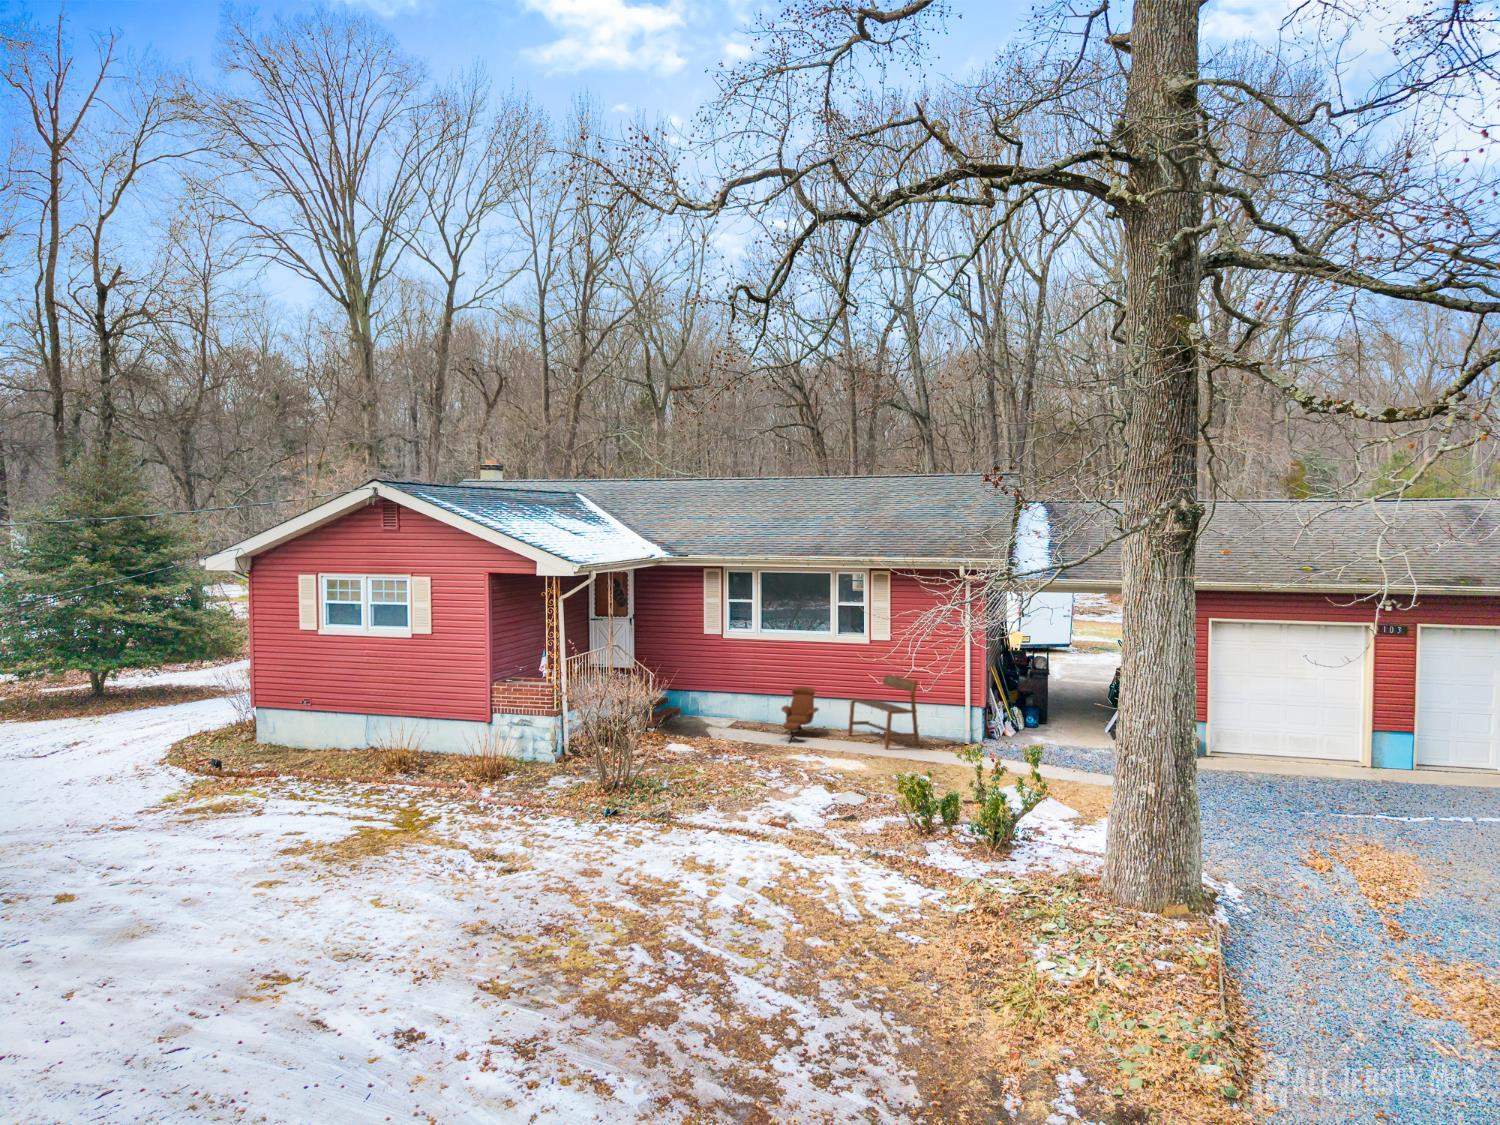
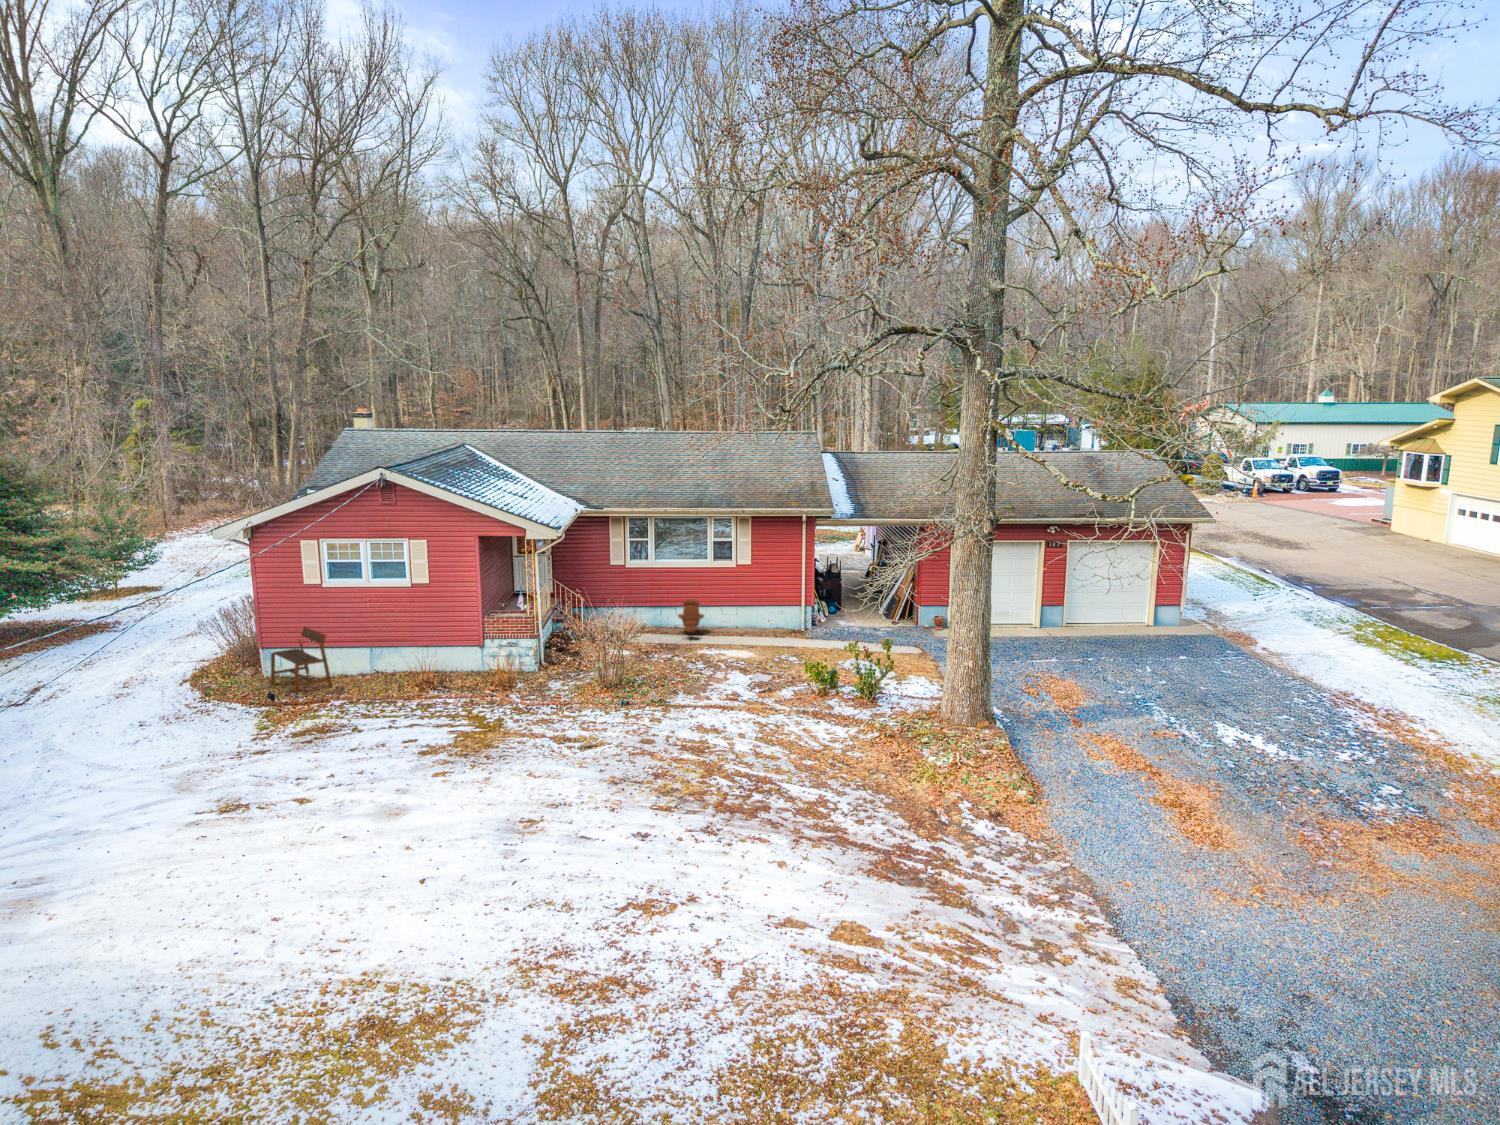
bench: present [848,675,919,749] -> present [271,627,332,696]

